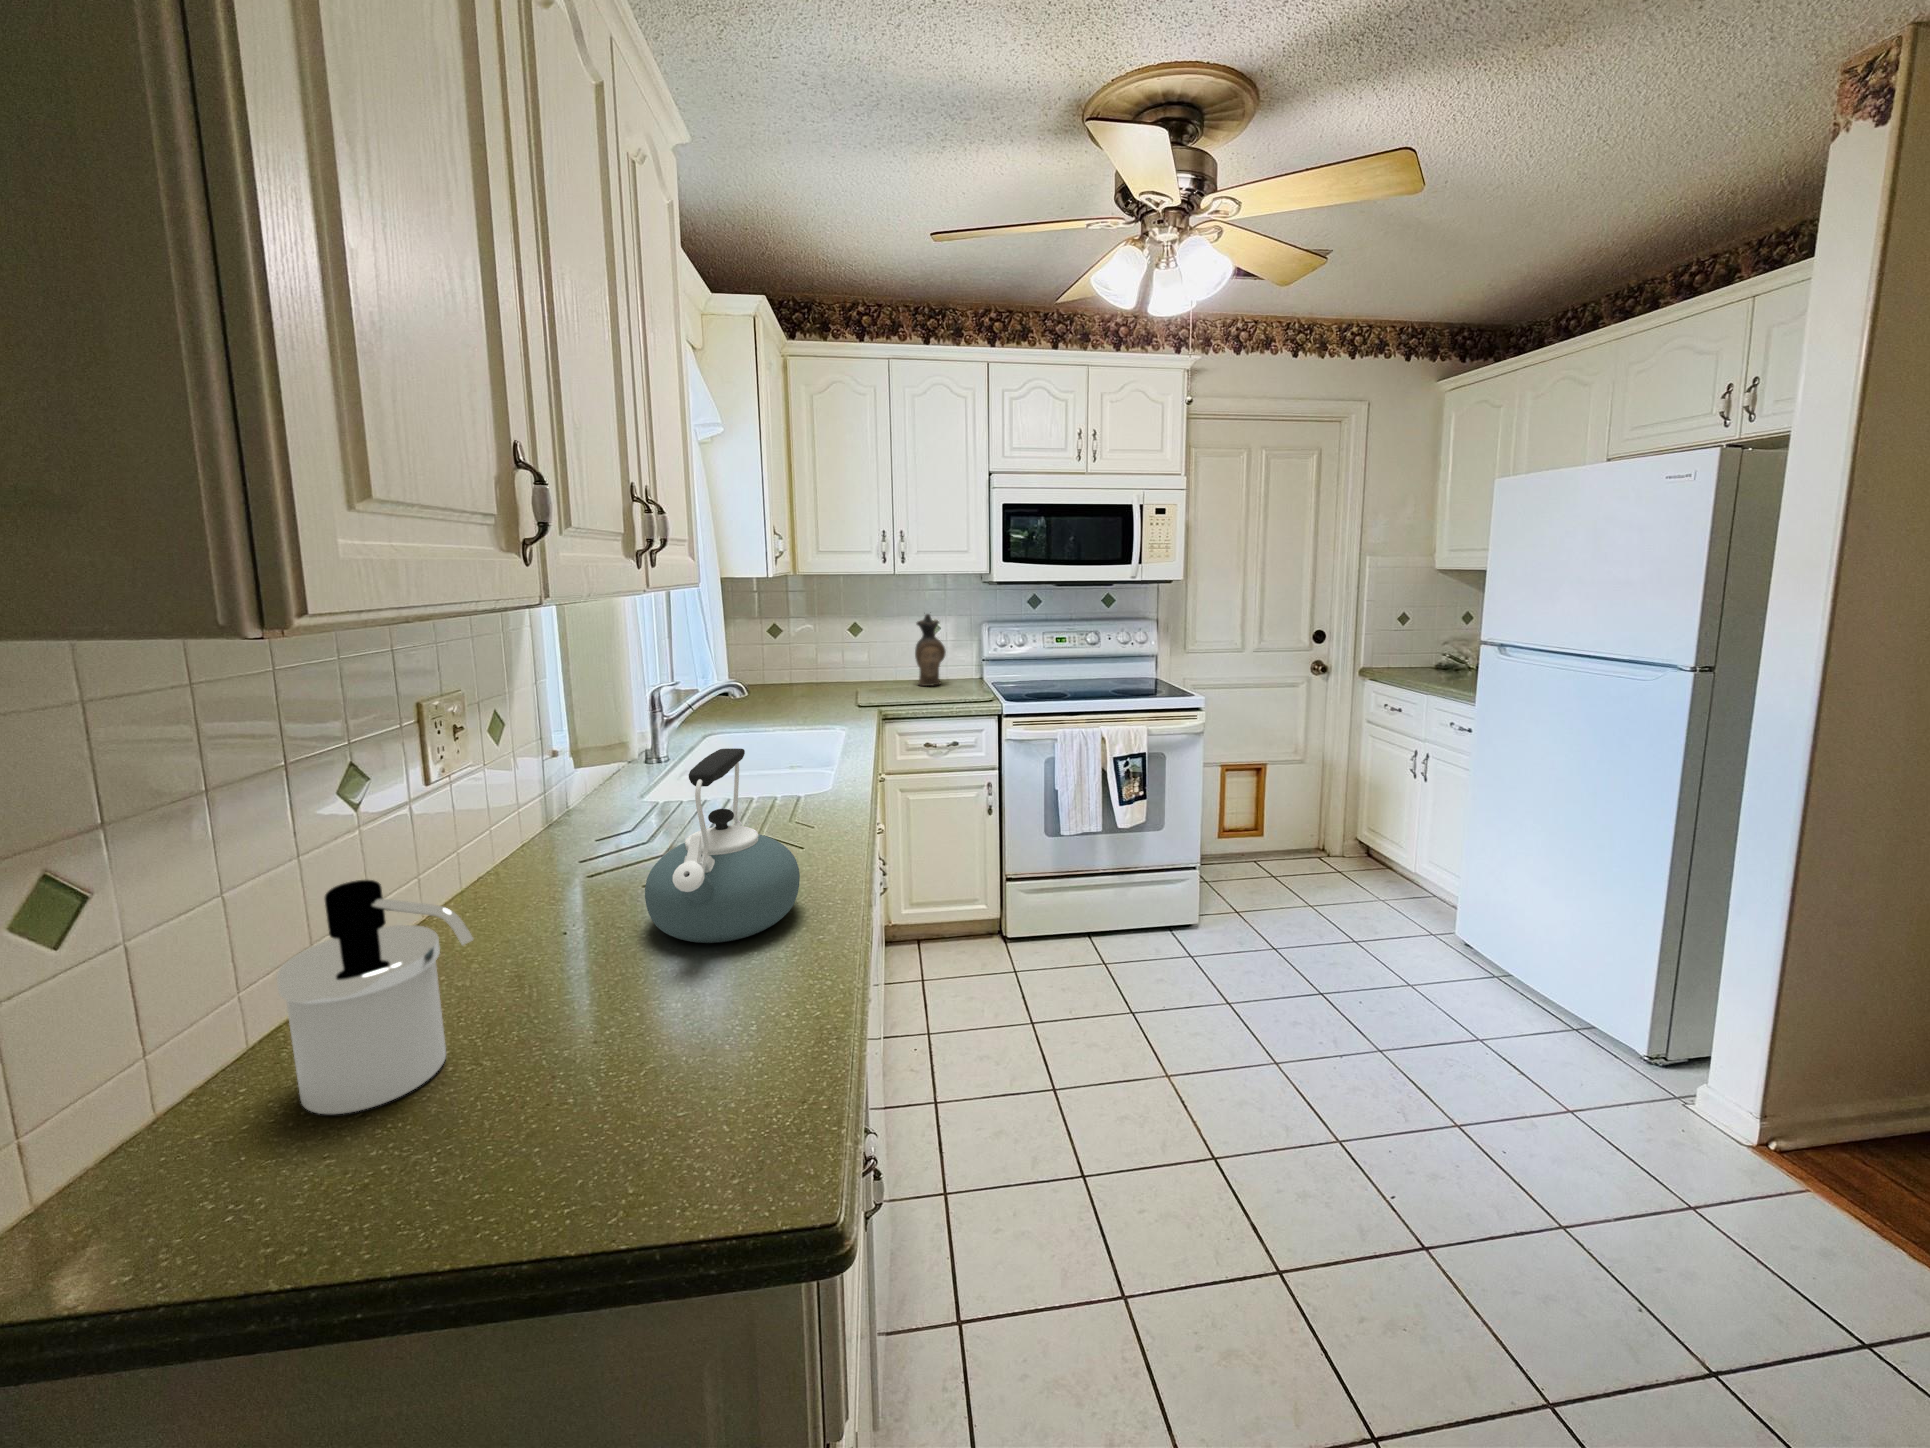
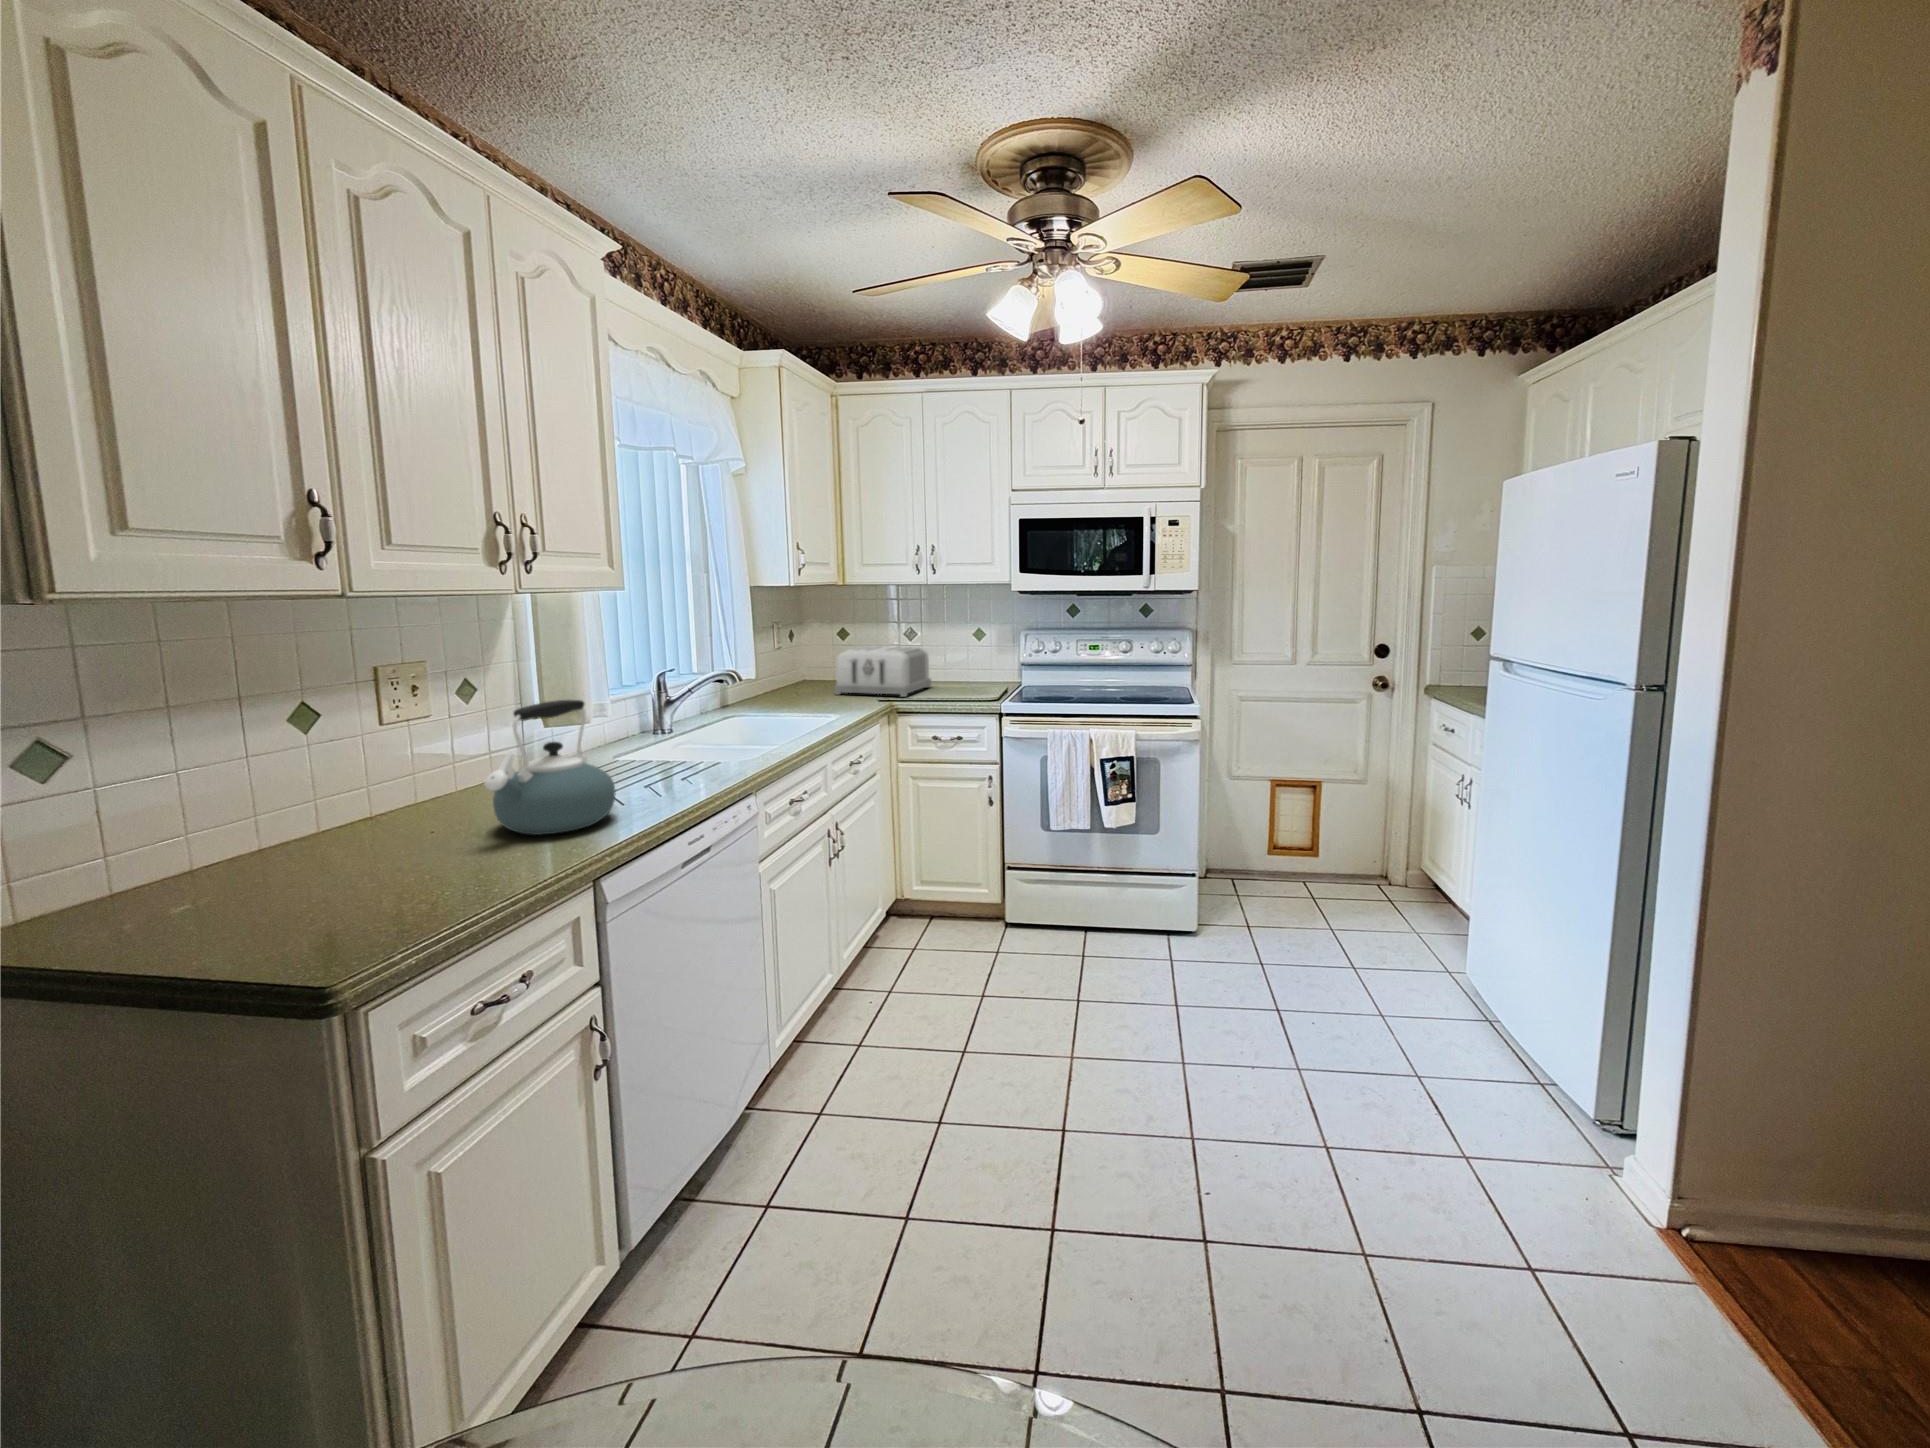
ceramic pitcher: present [915,614,946,686] -> none [956,618,984,687]
toaster: none [795,644,889,701] -> present [835,646,931,697]
soap dispenser: present [277,880,473,1114] -> none [207,751,315,885]

